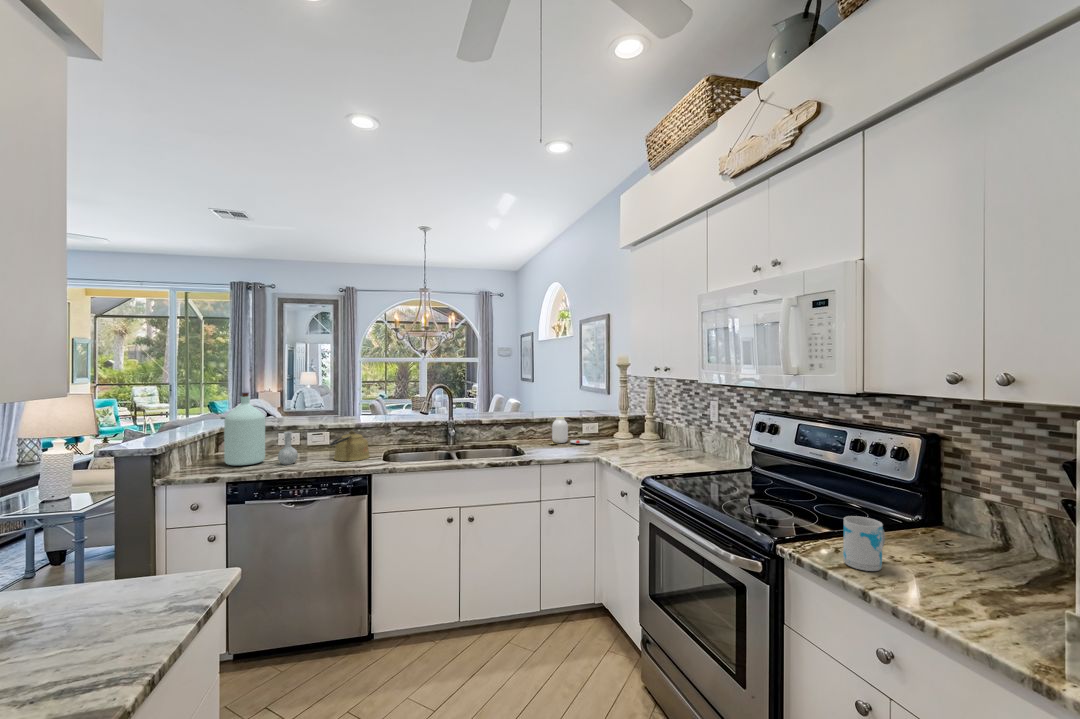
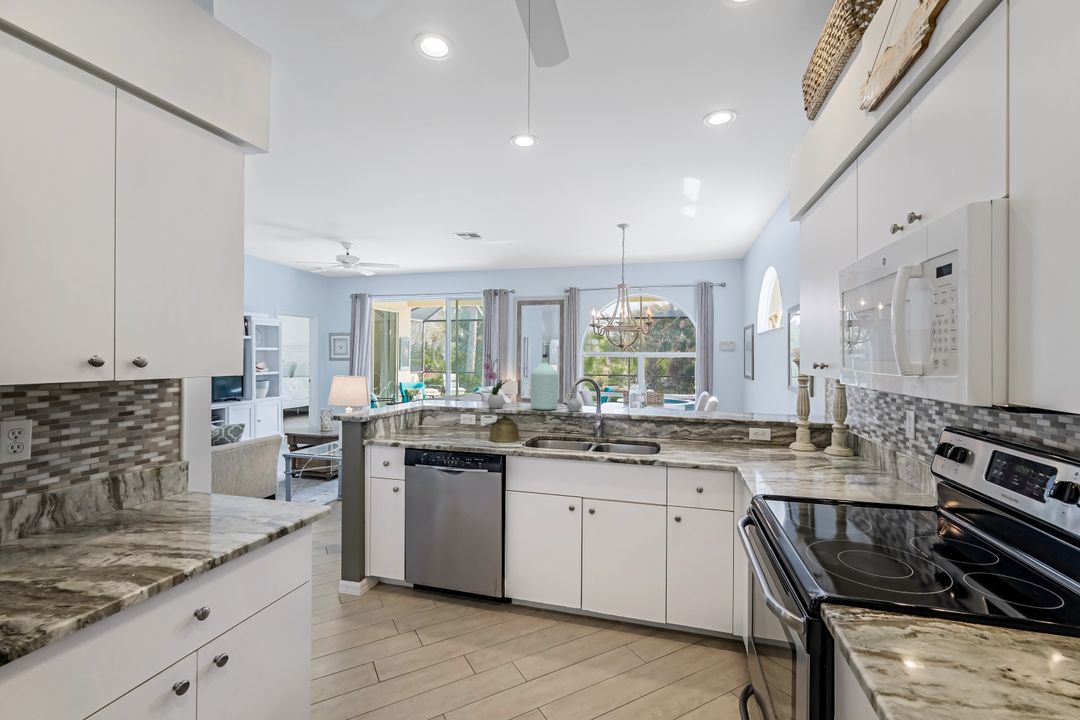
flower arrangement: none [310,362,341,424] -> present [484,354,507,409]
bottle: present [224,392,298,465] -> present [531,354,581,412]
jar: present [550,417,590,444] -> none [699,418,749,450]
mug: present [843,516,885,571] -> none [892,591,982,688]

